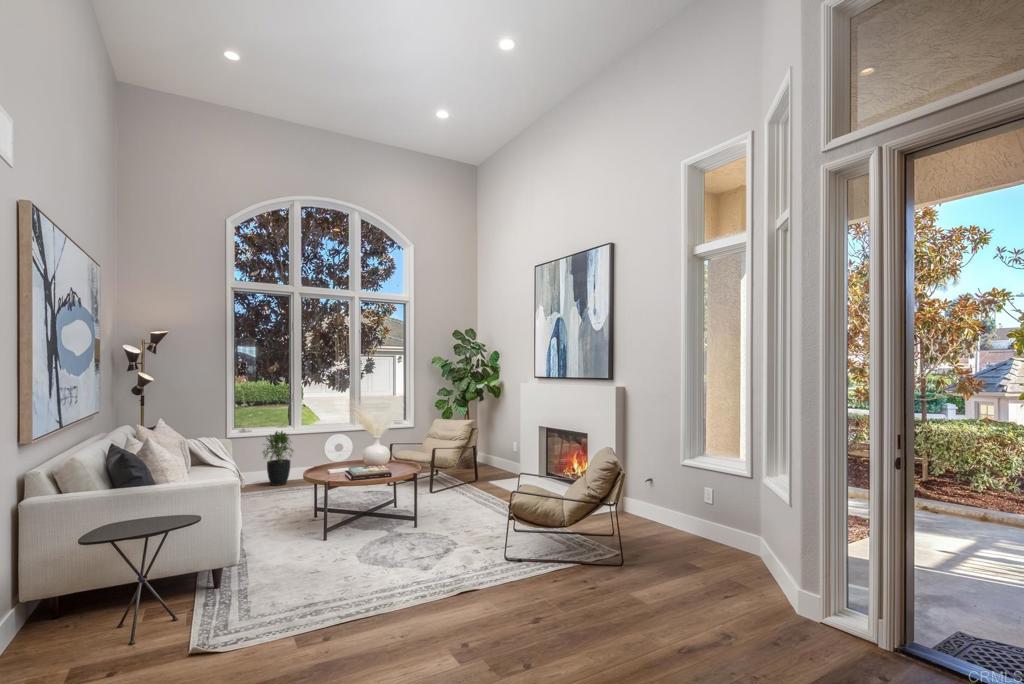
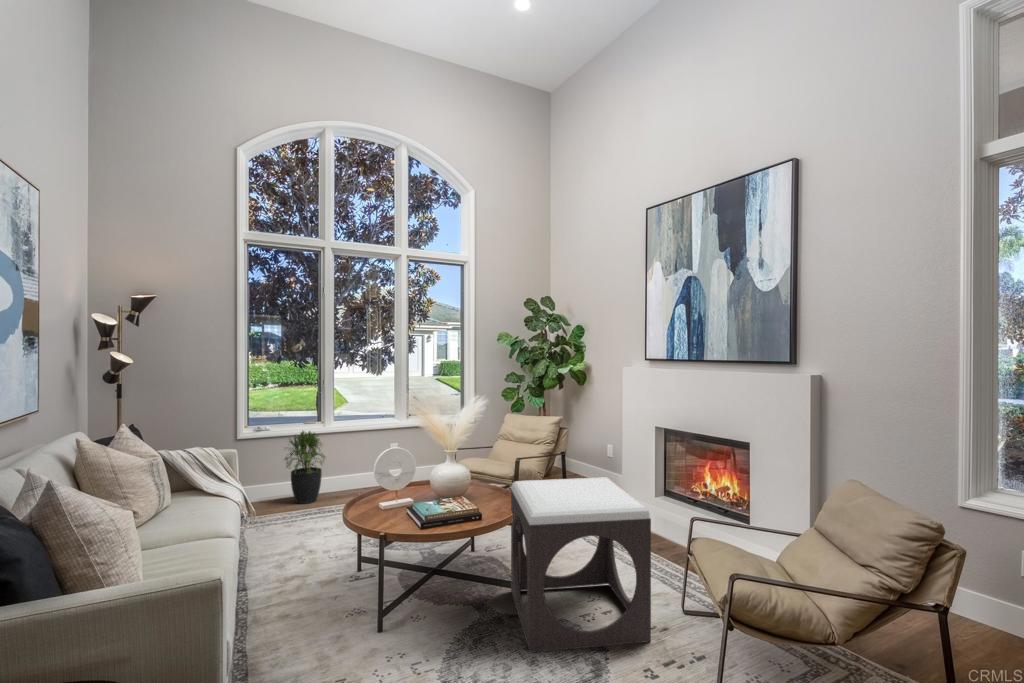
footstool: none [412,452,486,547] -> present [511,477,651,653]

